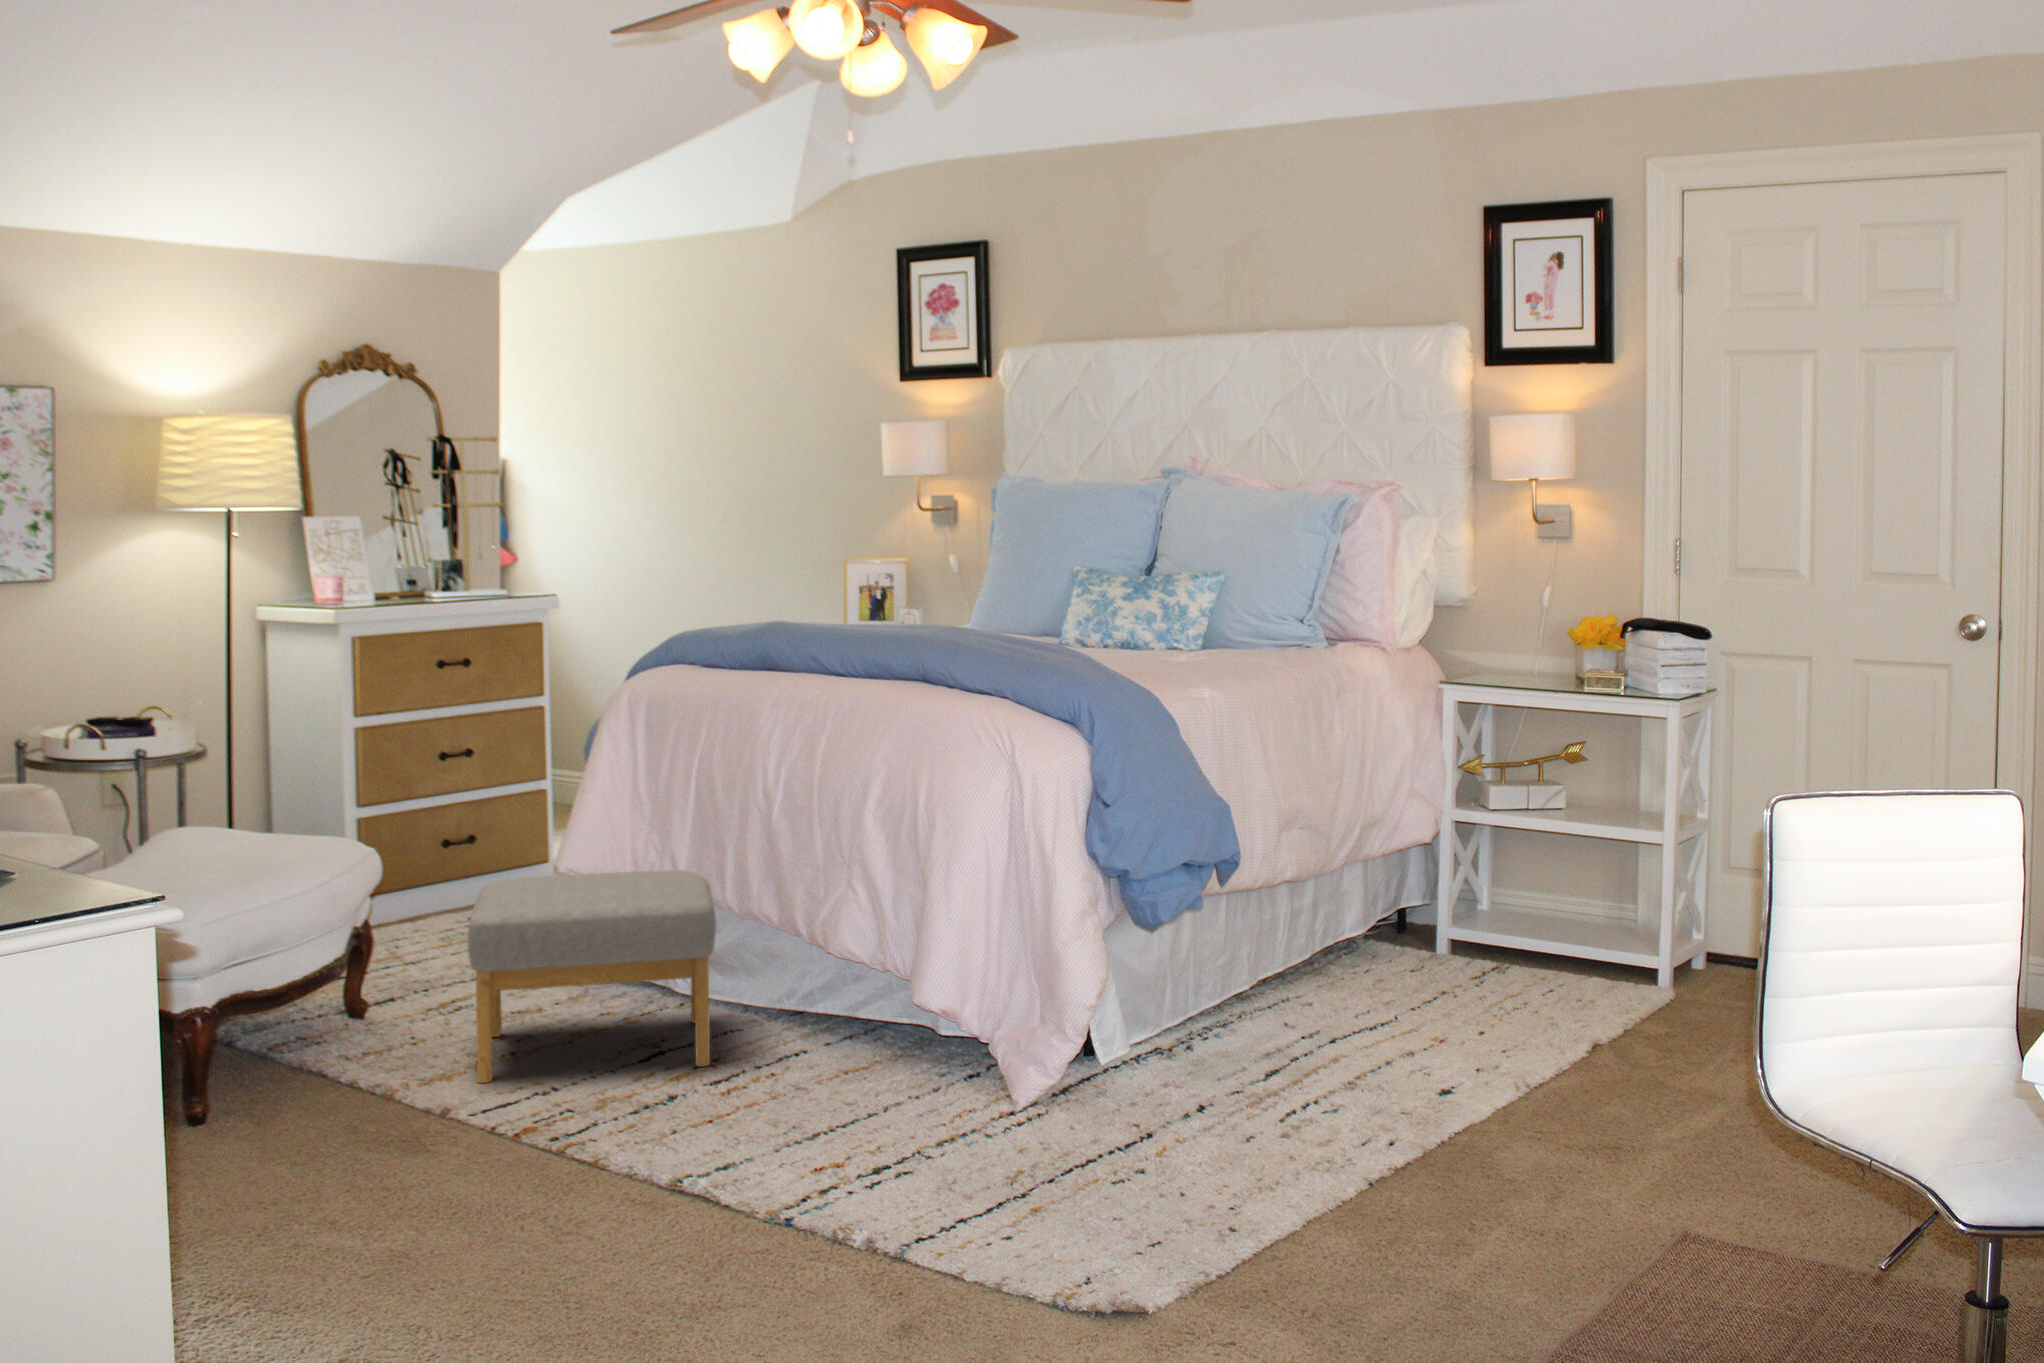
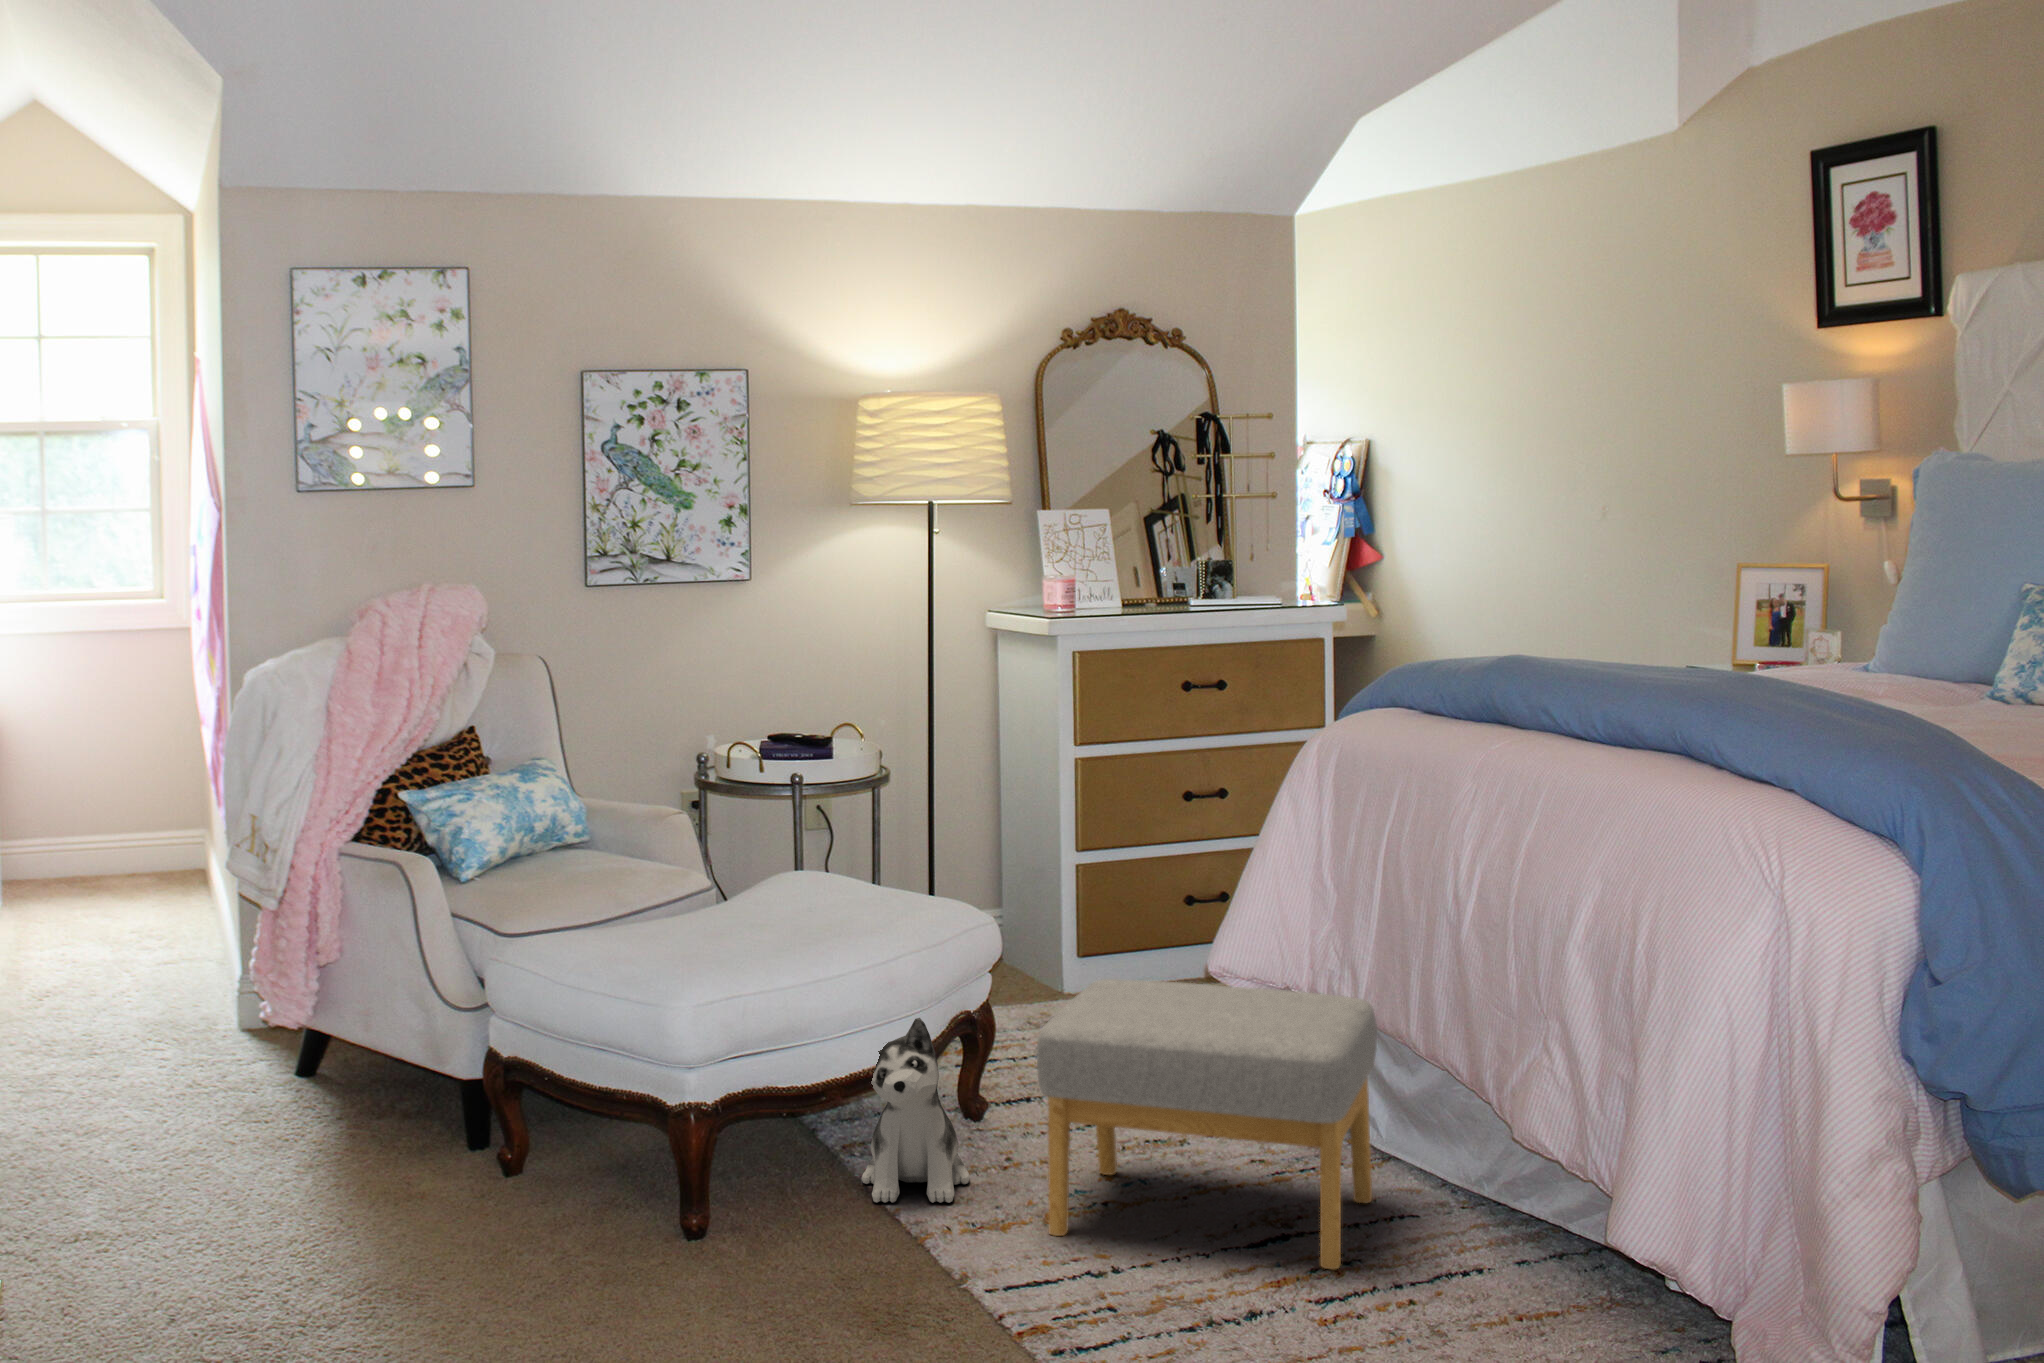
plush toy: none [289,928,386,1088] -> present [862,1018,970,1203]

